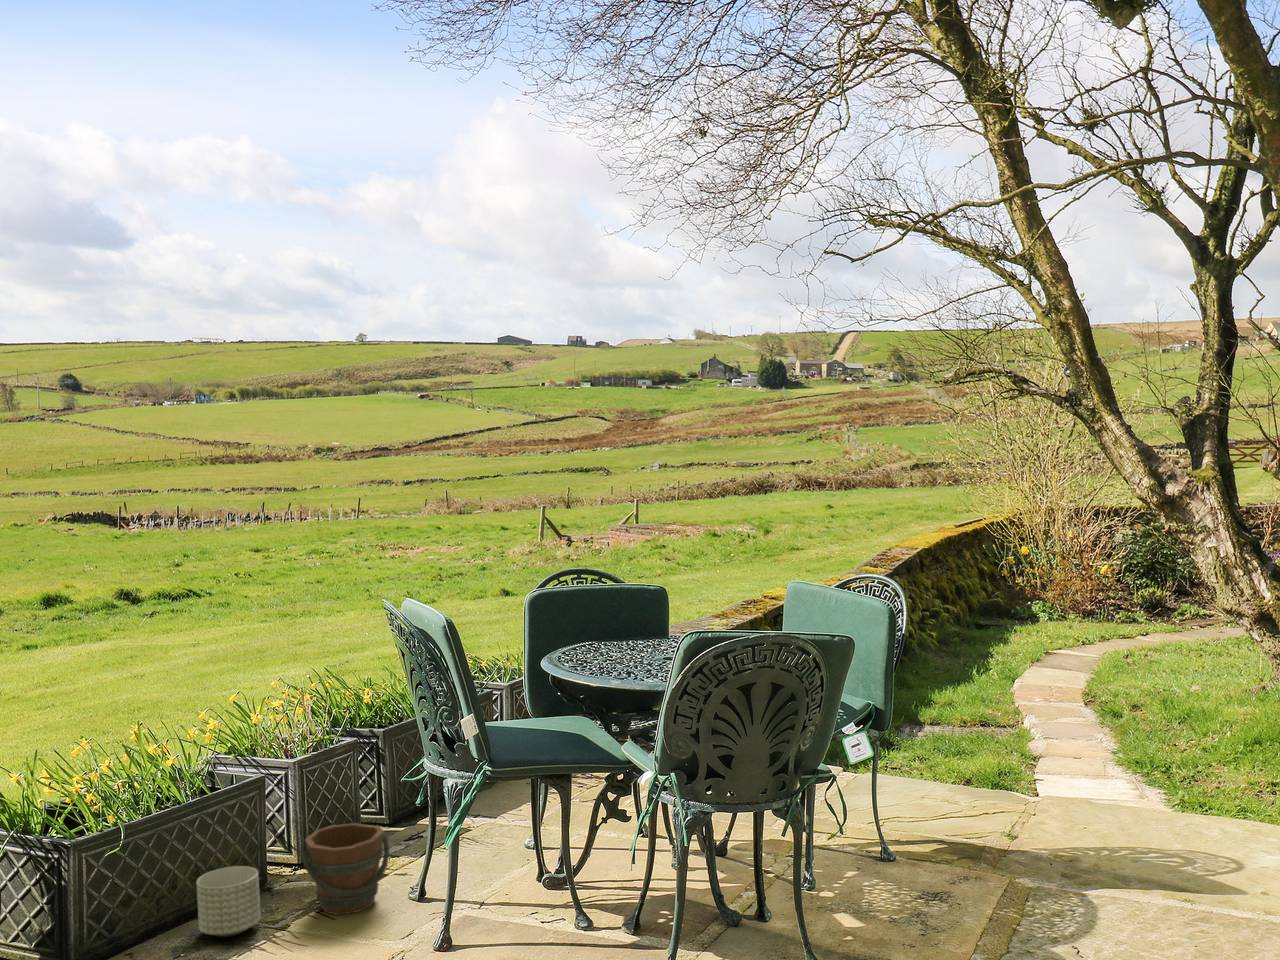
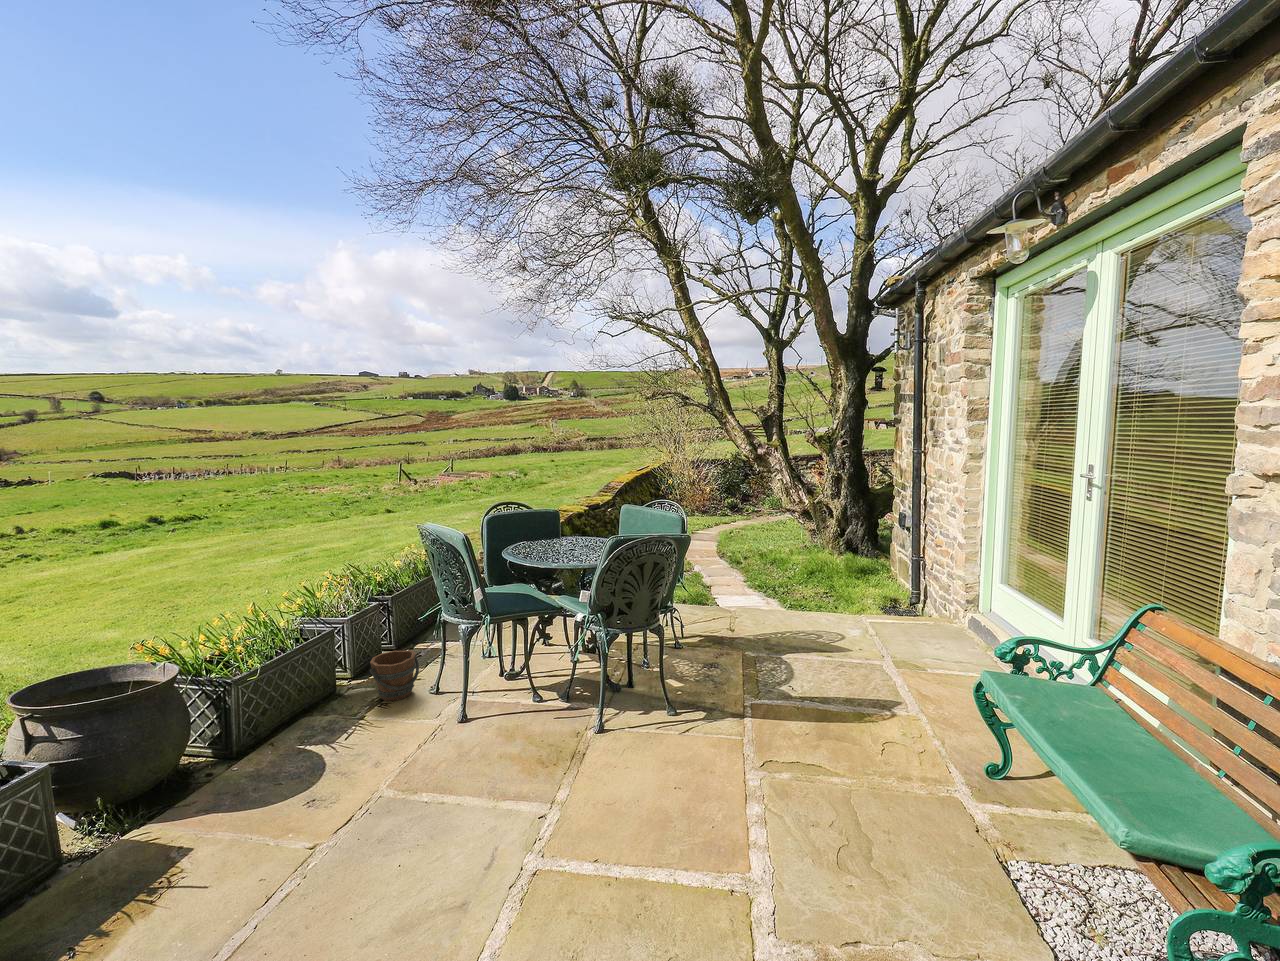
planter: present [197,866,261,937] -> none [311,682,351,722]

